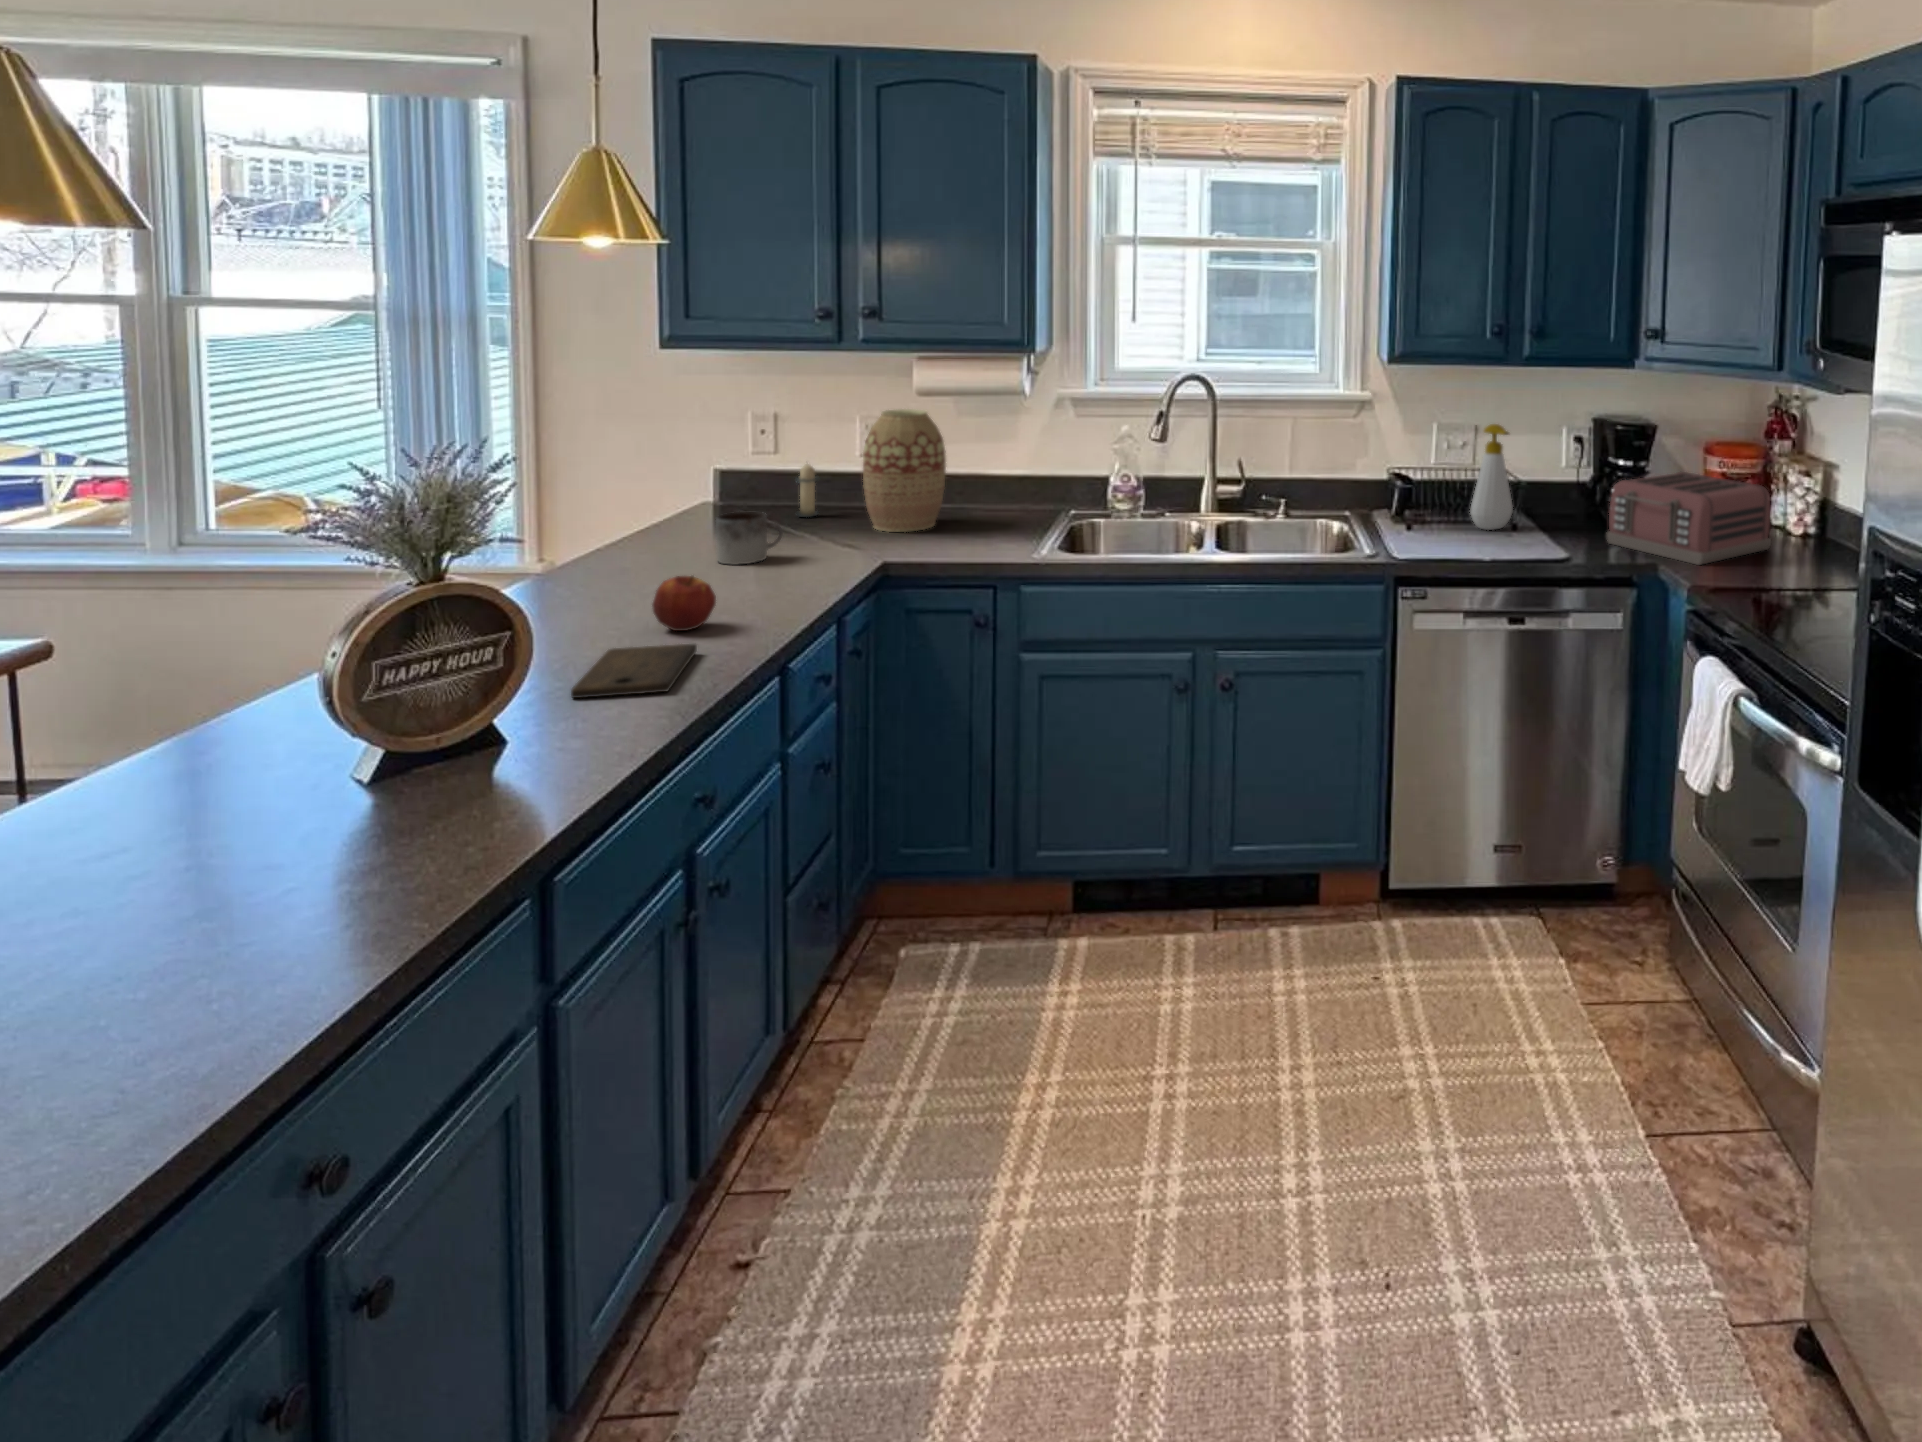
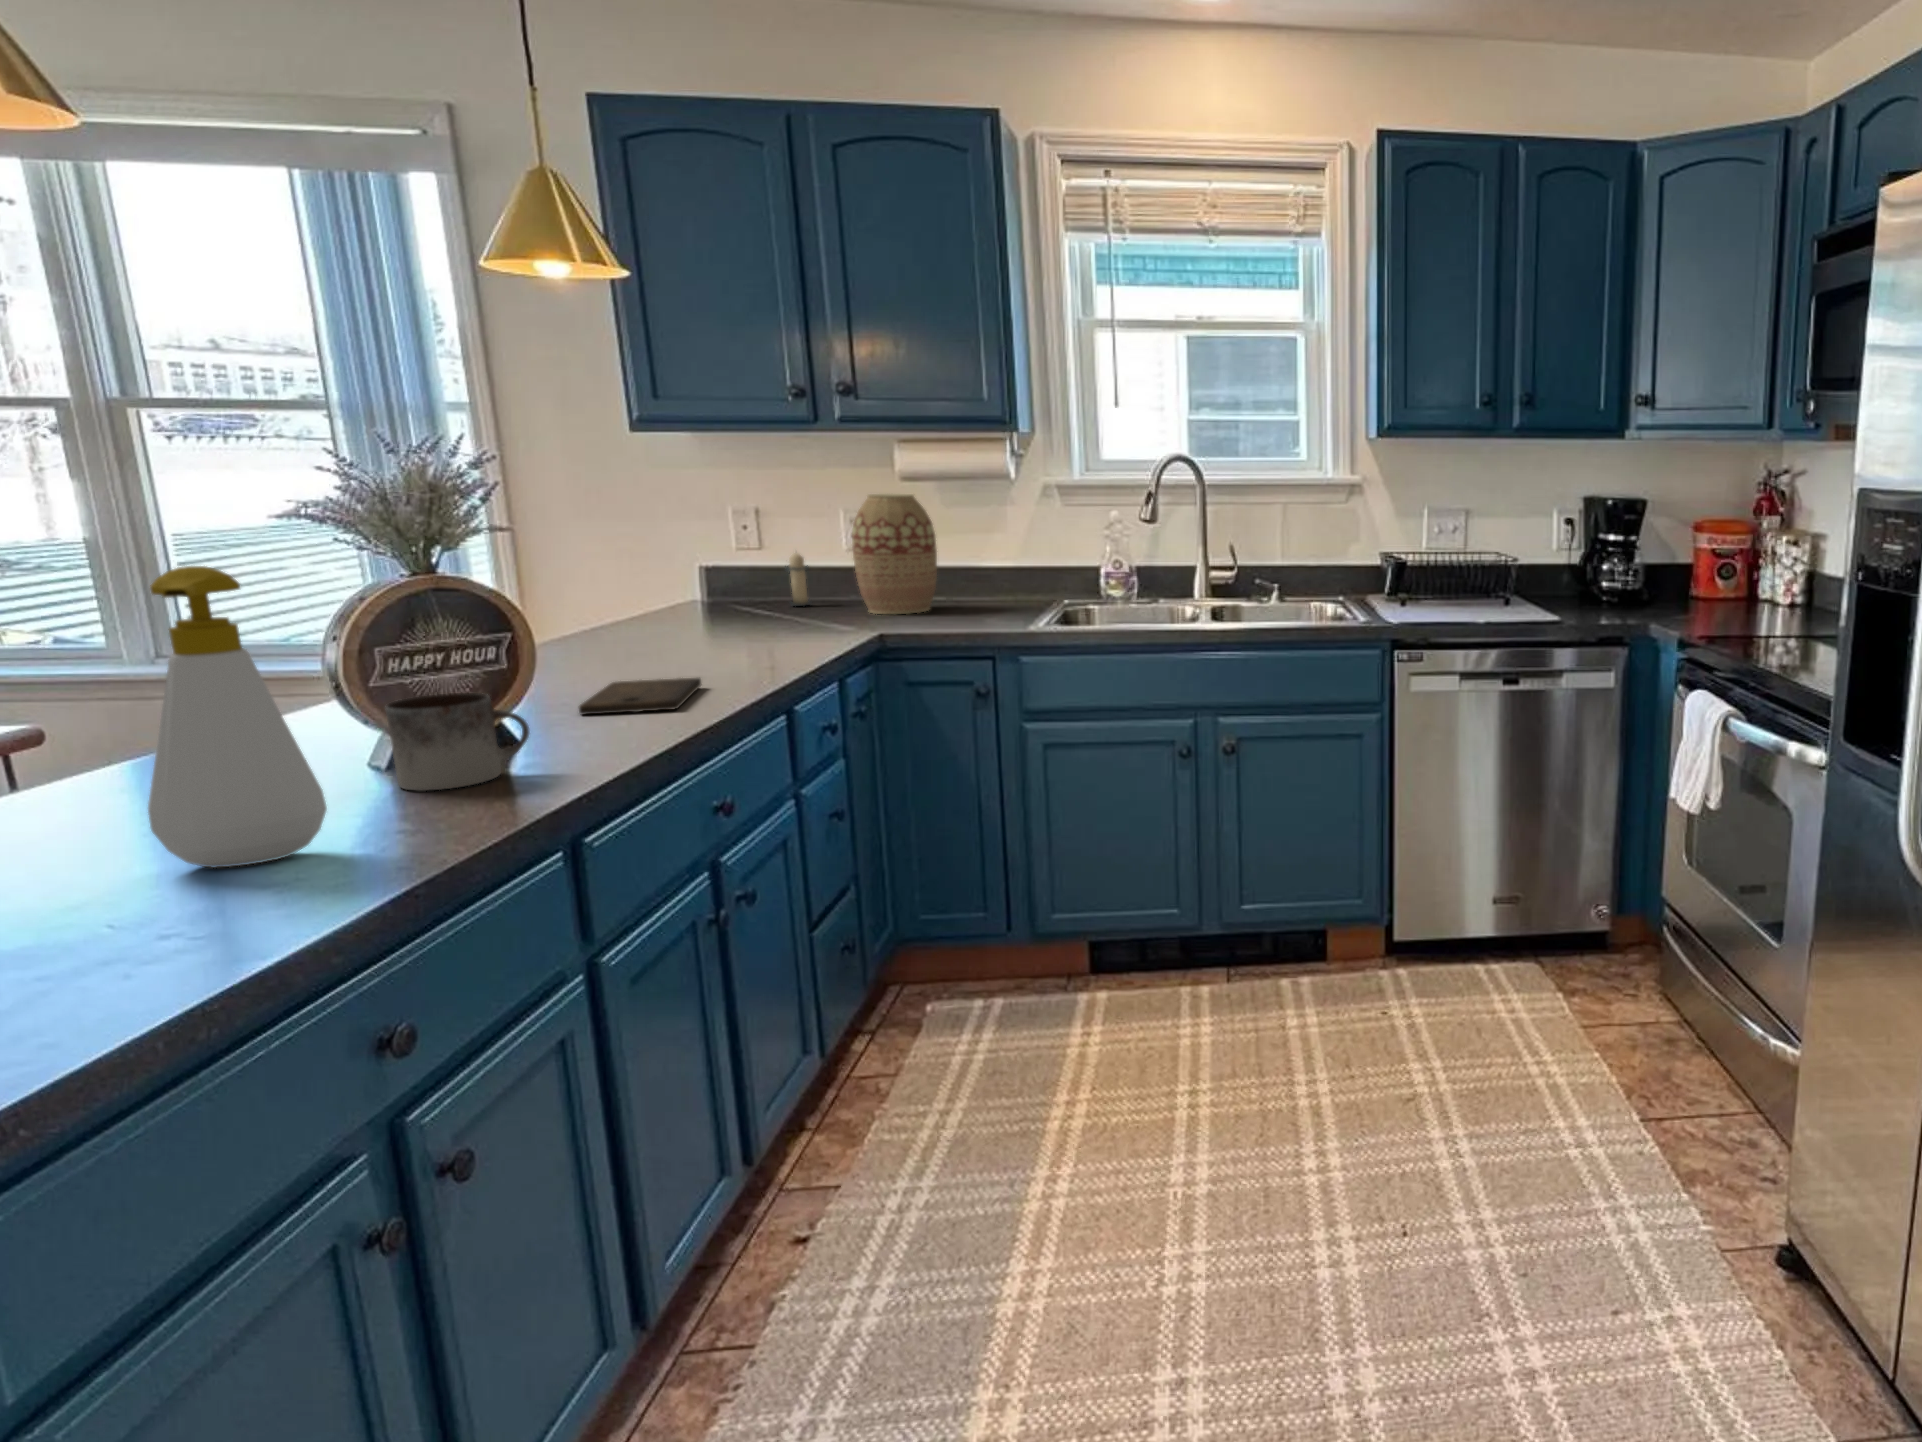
soap bottle: present [1471,424,1513,530] -> present [148,566,327,867]
toaster: present [1607,472,1771,565] -> none [1597,543,1757,623]
mug: present [716,512,783,565] -> present [386,693,529,791]
apple: present [653,576,716,631] -> none [652,619,716,674]

